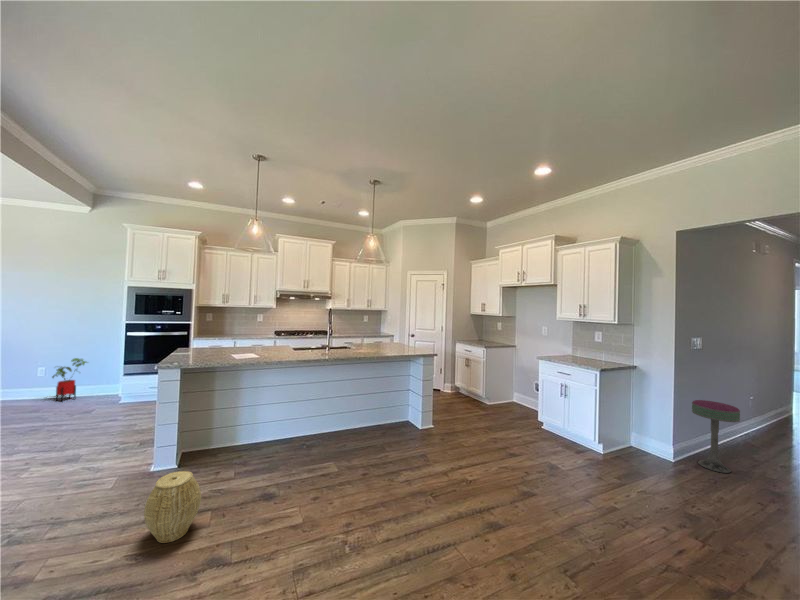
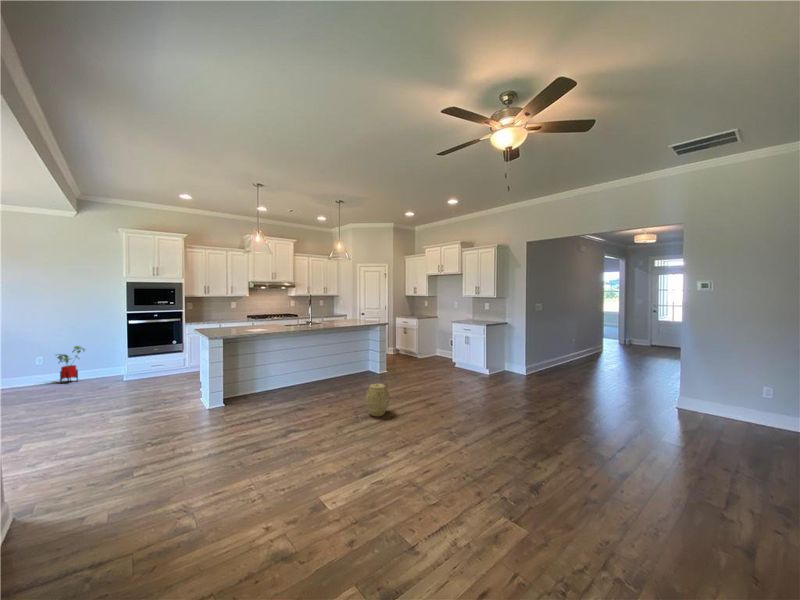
bar stool: present [692,400,740,473] -> none [533,339,554,376]
woven basket: present [144,471,201,543] -> present [365,384,390,416]

